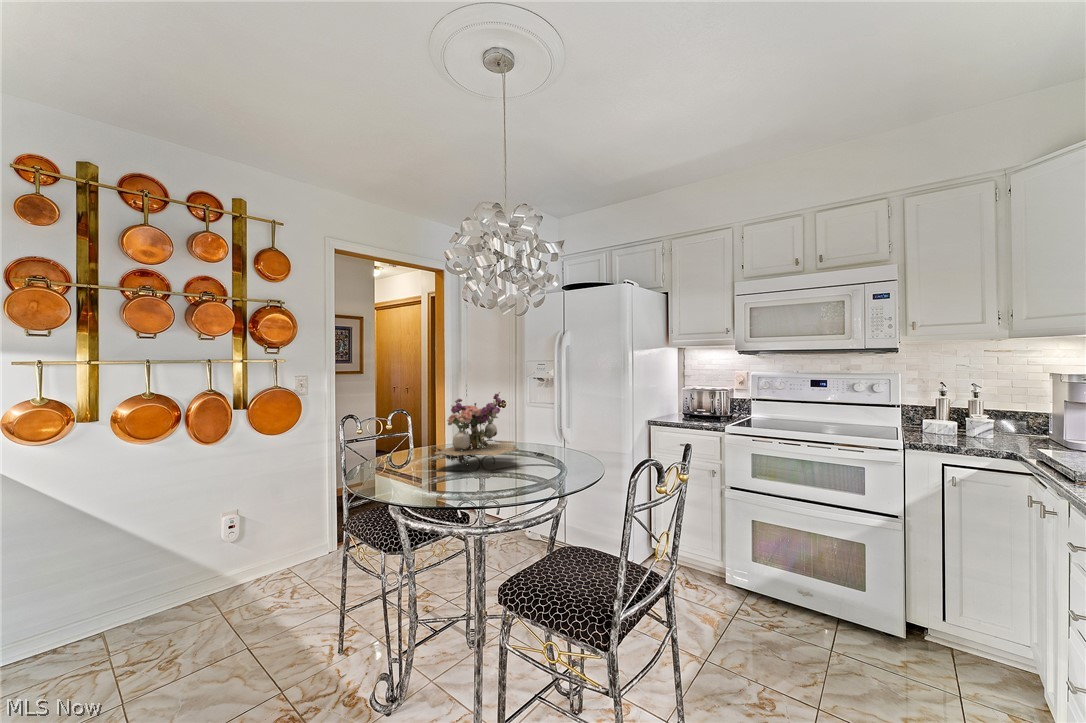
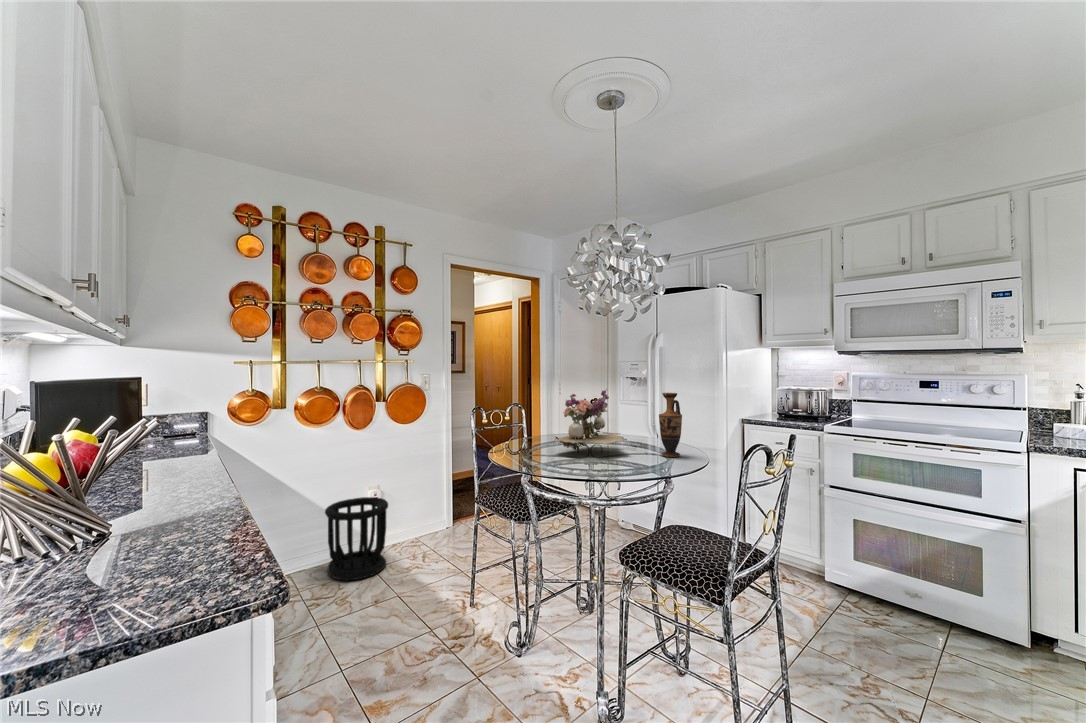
vase: none [554,396,579,467] -> present [659,393,682,457]
wastebasket: none [155,524,245,631] -> present [325,497,388,581]

